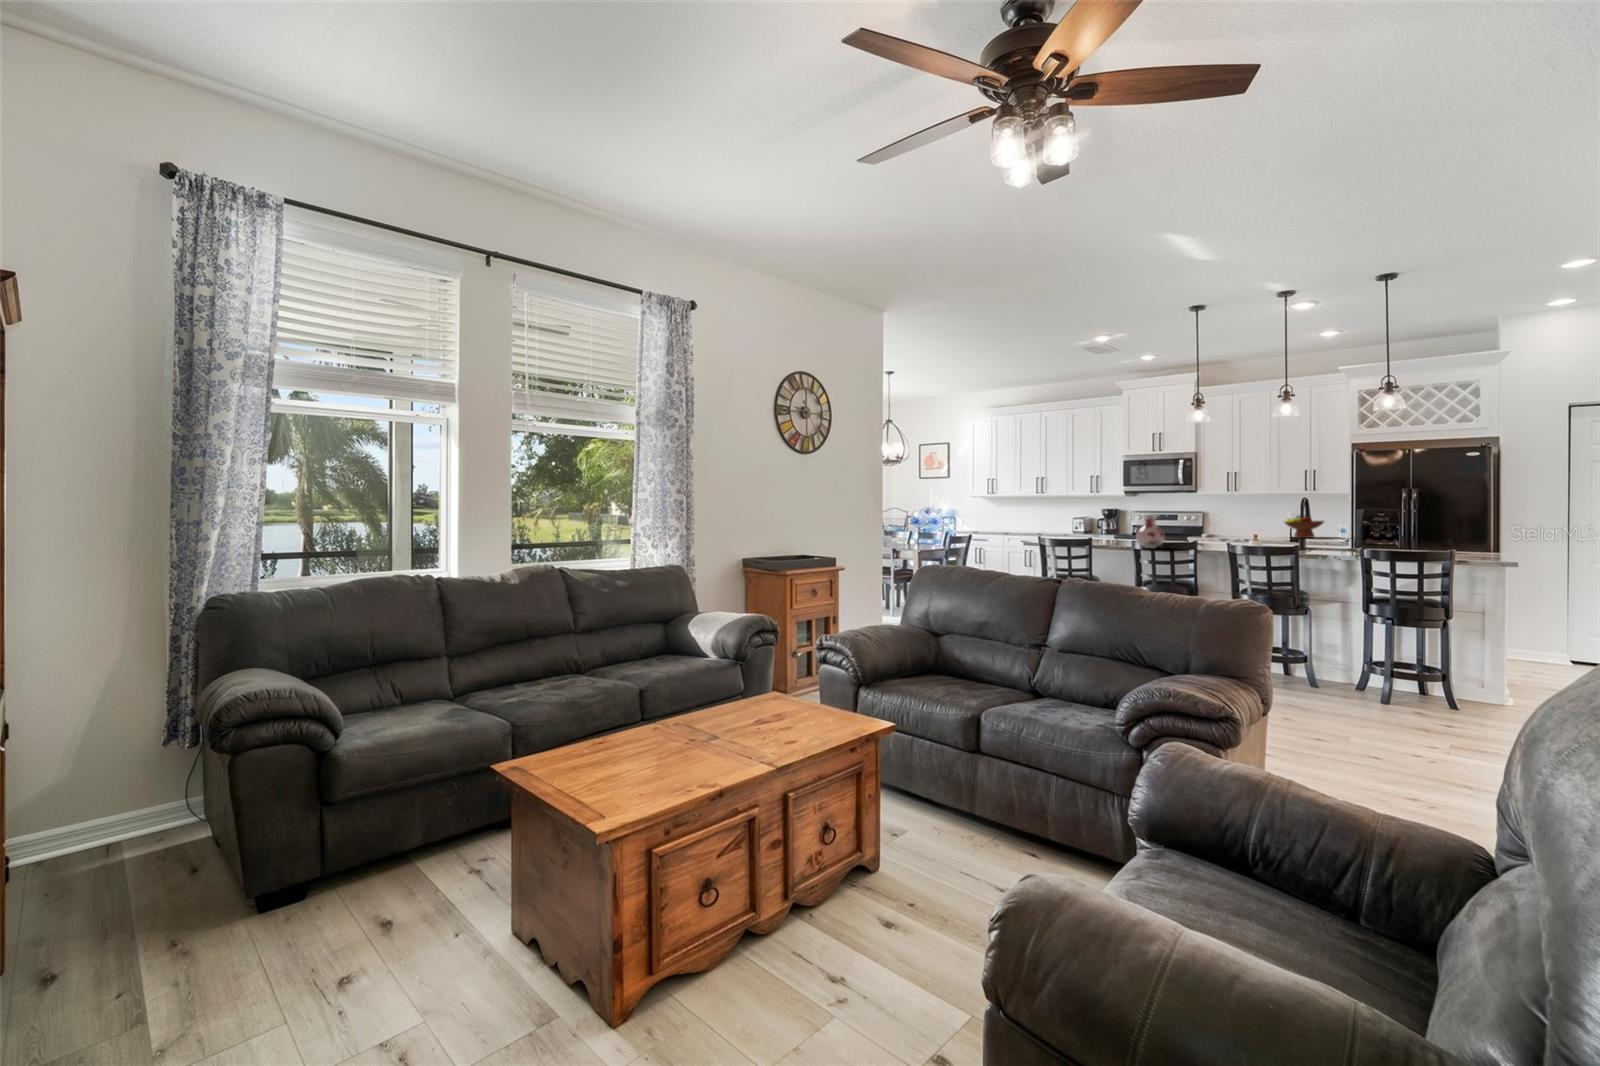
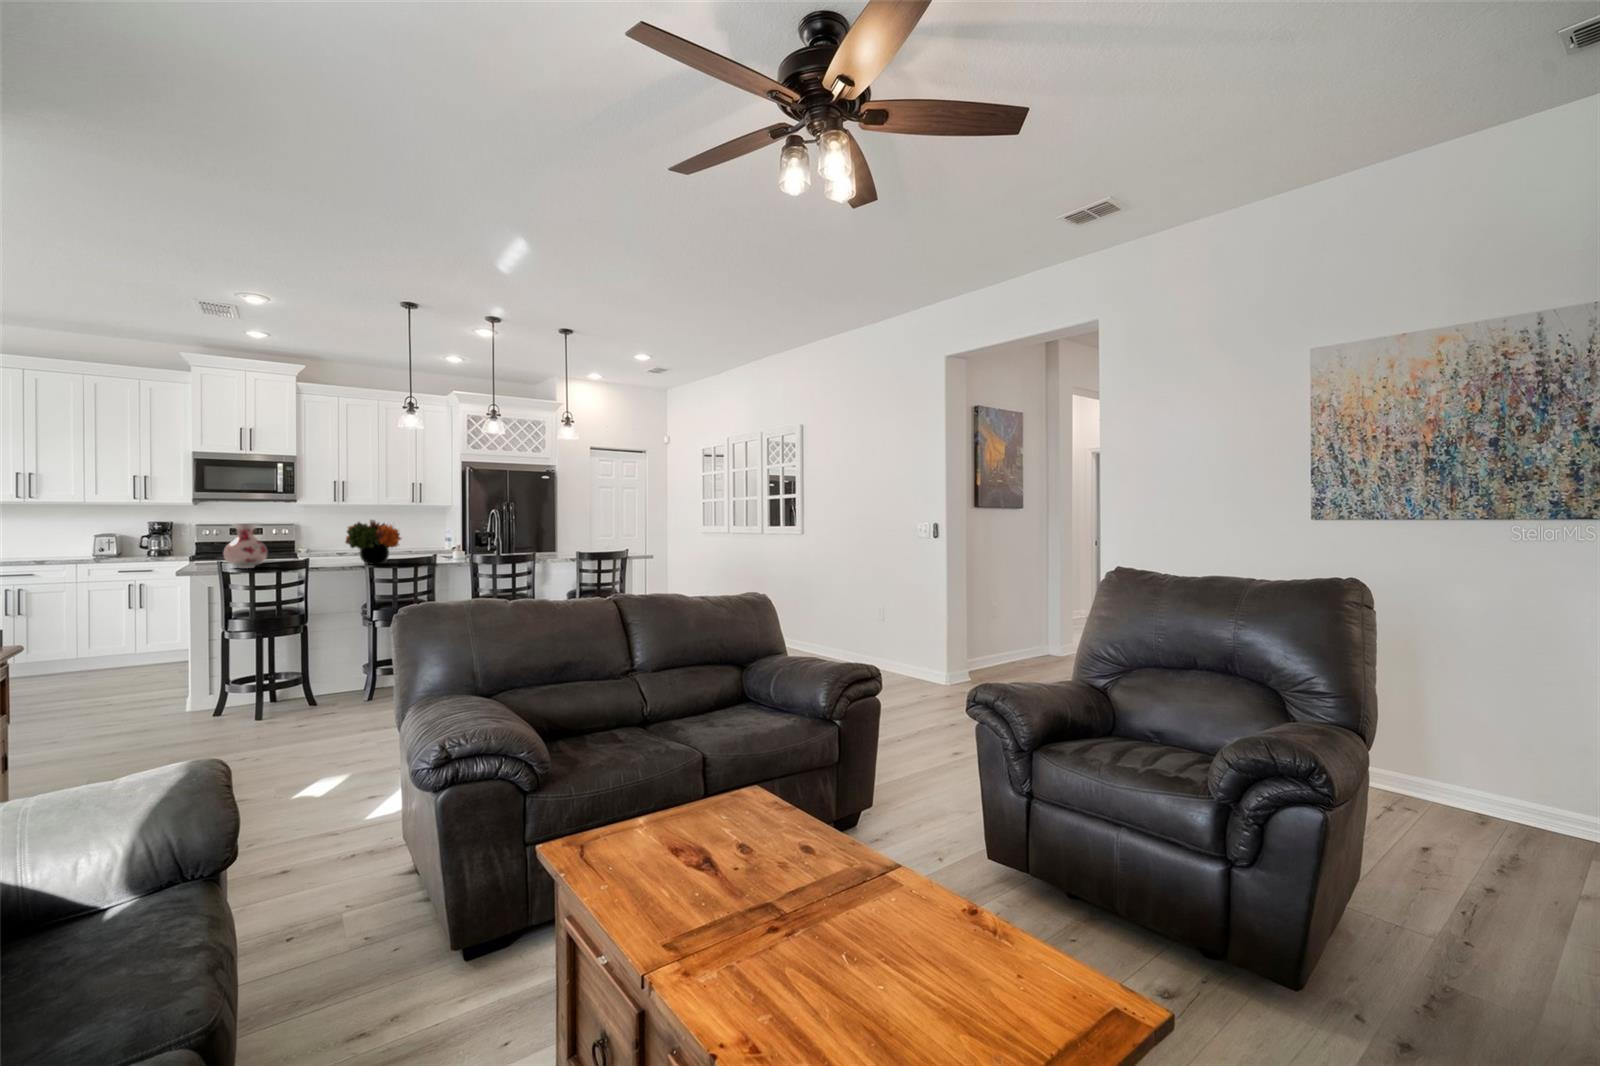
flower arrangement: none [1223,509,1274,548] -> present [345,520,401,564]
fruit bowl: present [1285,515,1324,538] -> none [400,530,441,553]

